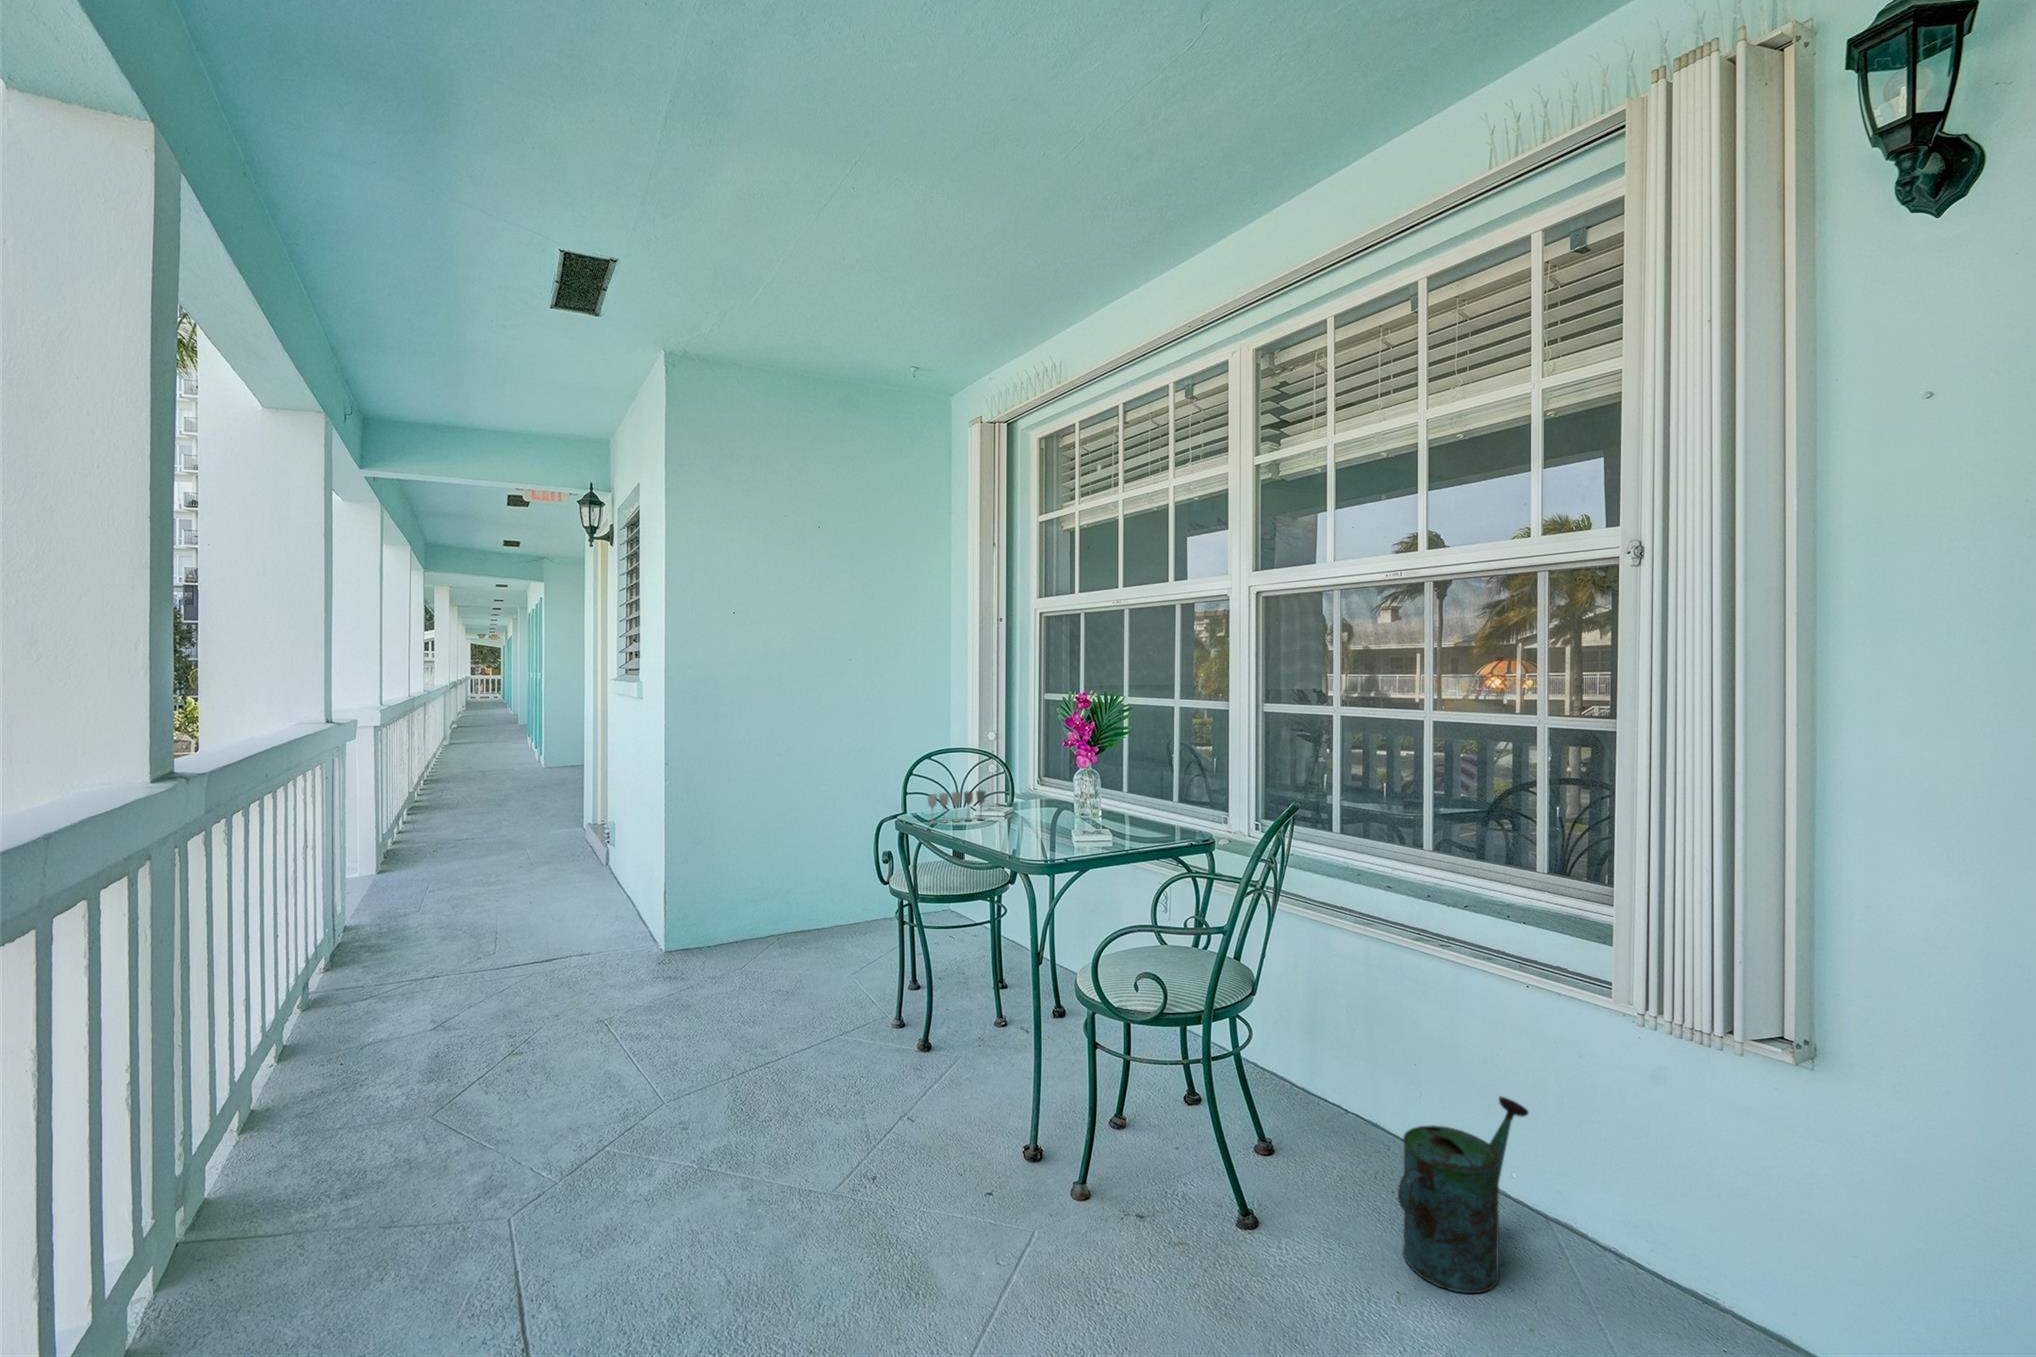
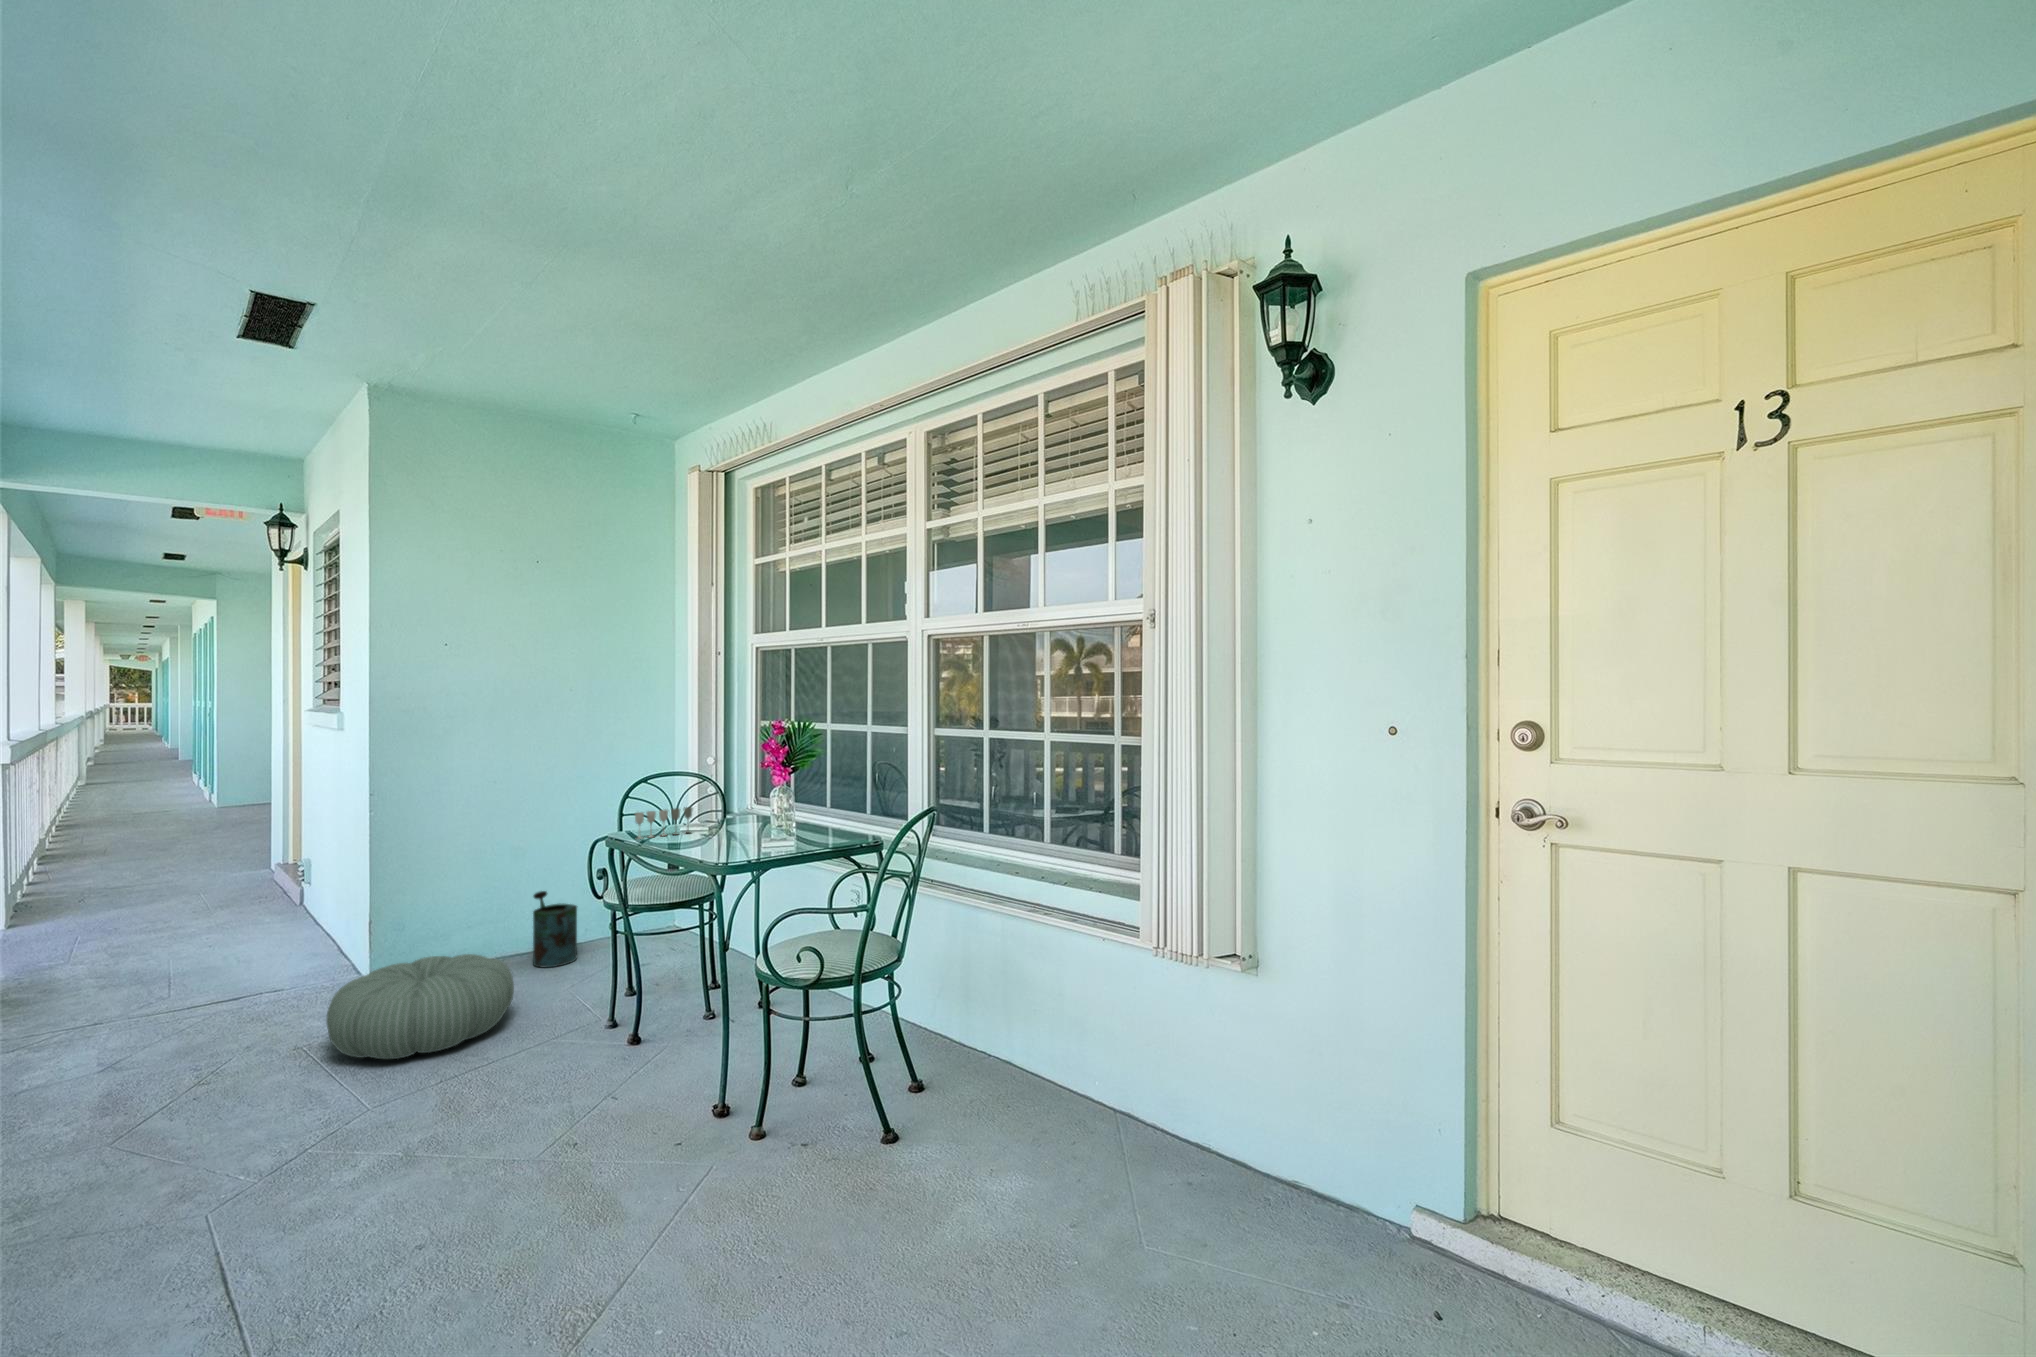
pouf: none [638,931,803,1035] -> present [326,954,514,1059]
watering can: present [1398,1096,1528,1293] -> present [533,891,577,968]

